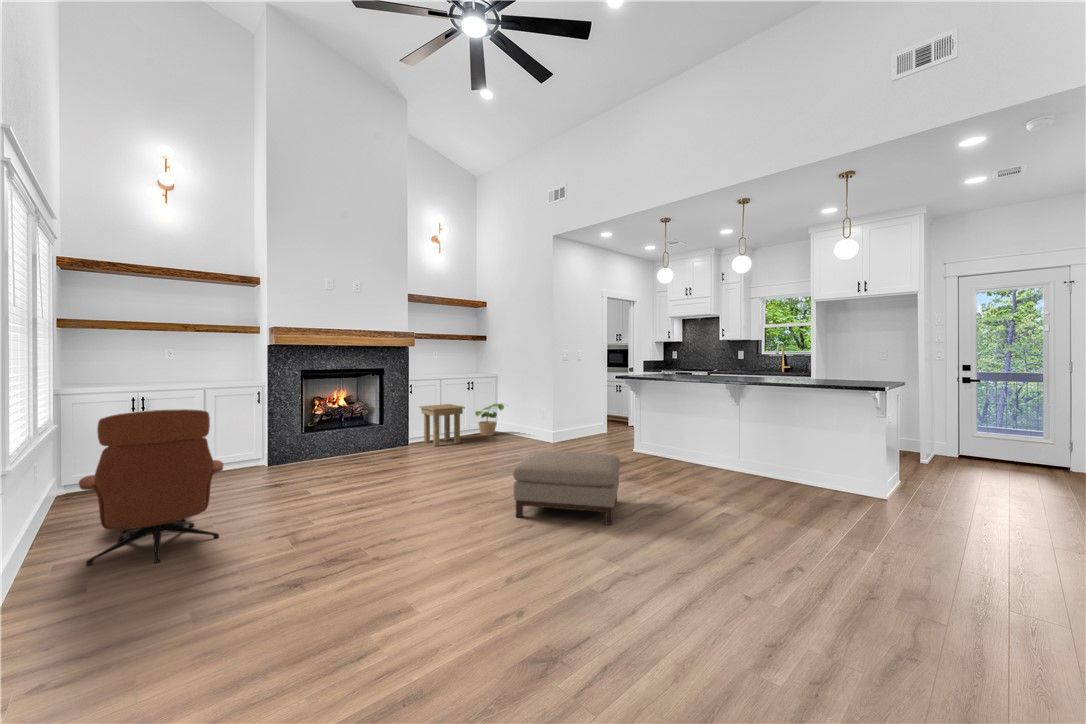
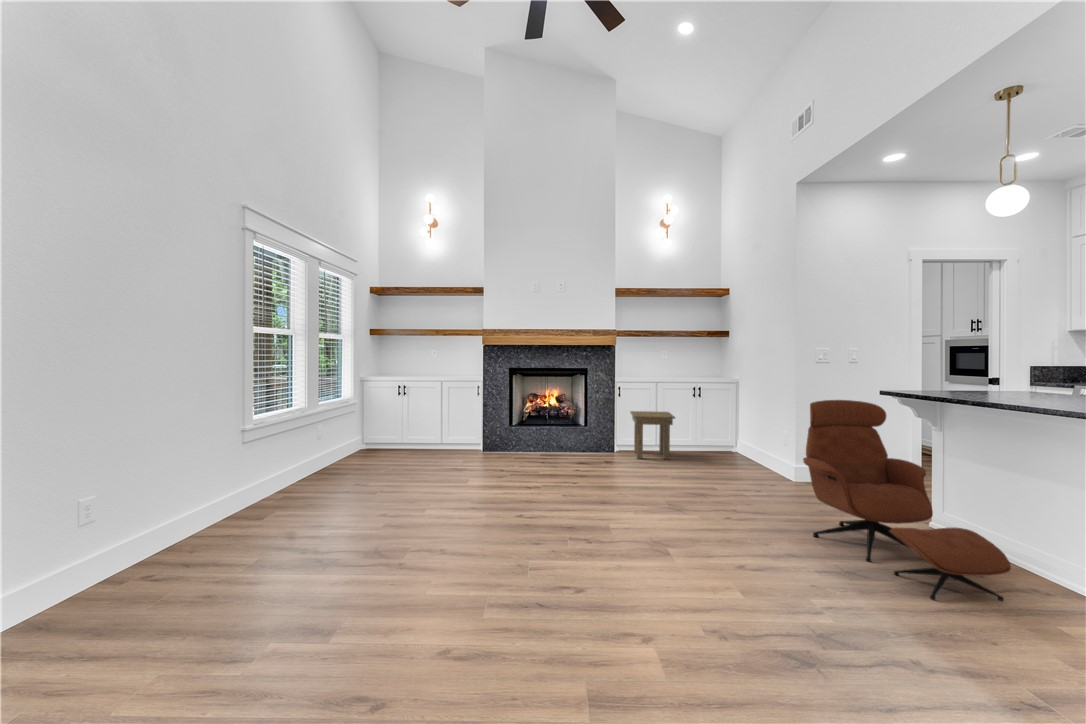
potted plant: present [475,404,504,436] -> none [699,417,741,456]
lounge chair: present [79,409,223,565] -> present [803,400,1011,601]
ottoman: present [513,451,620,525] -> none [565,492,752,646]

